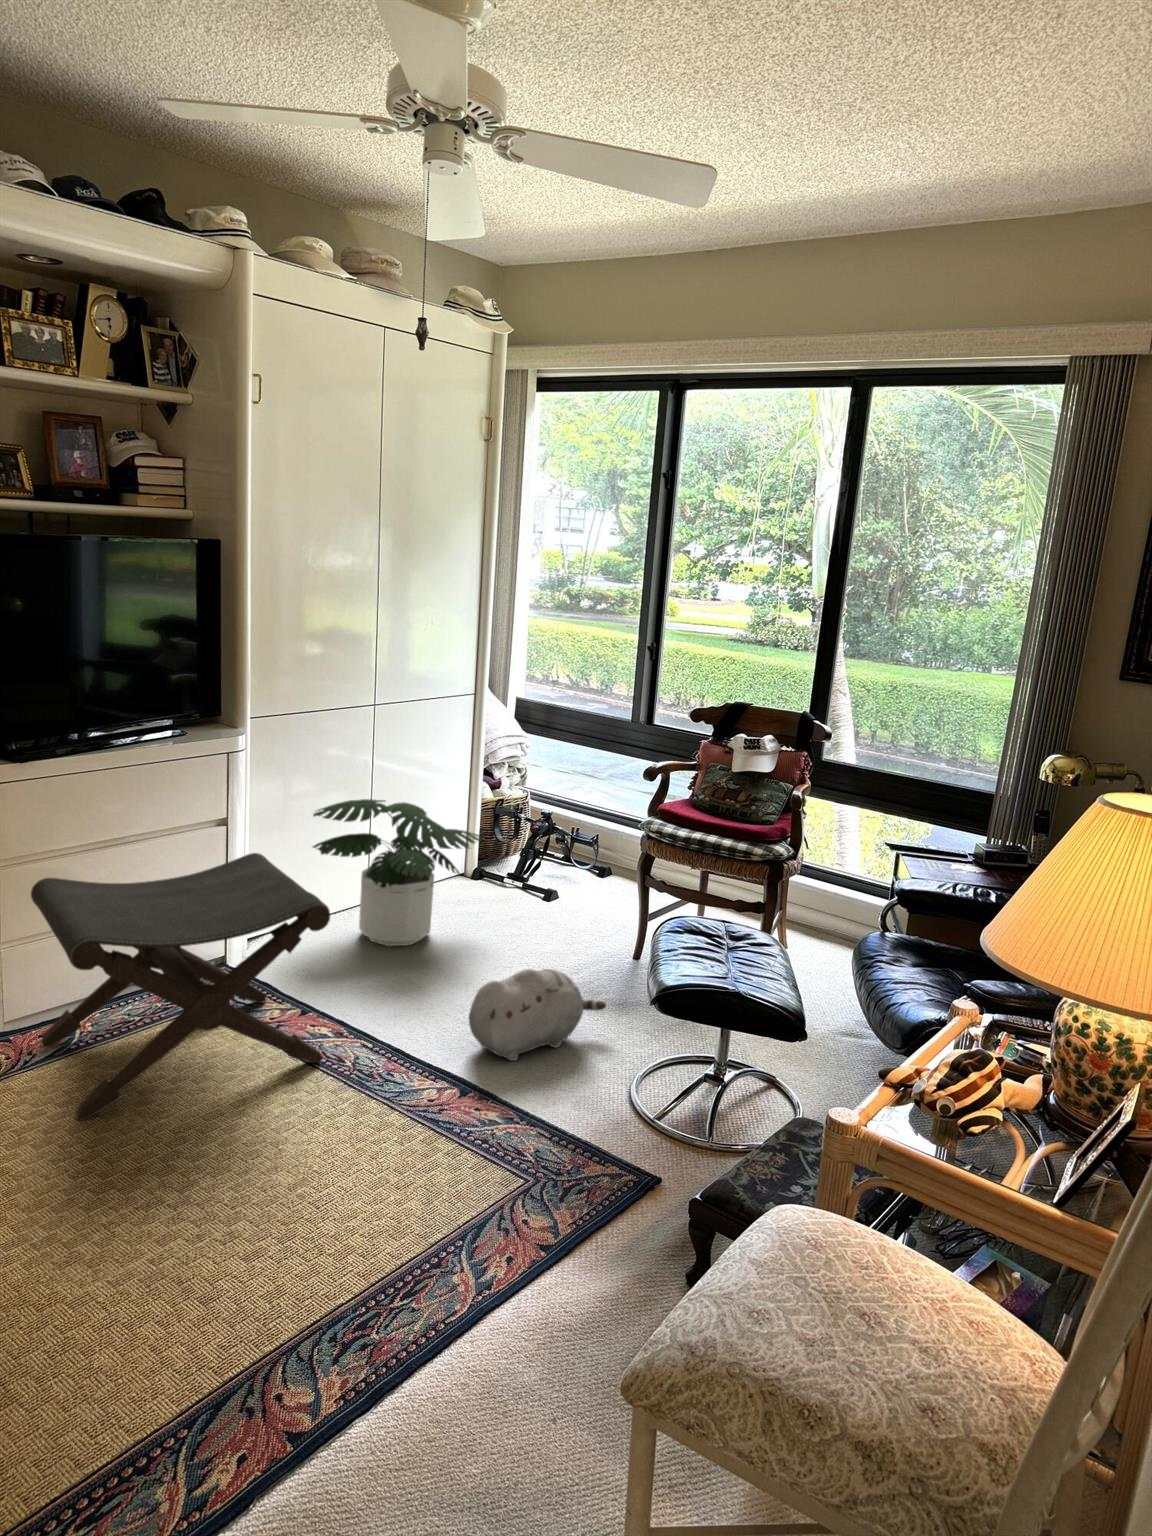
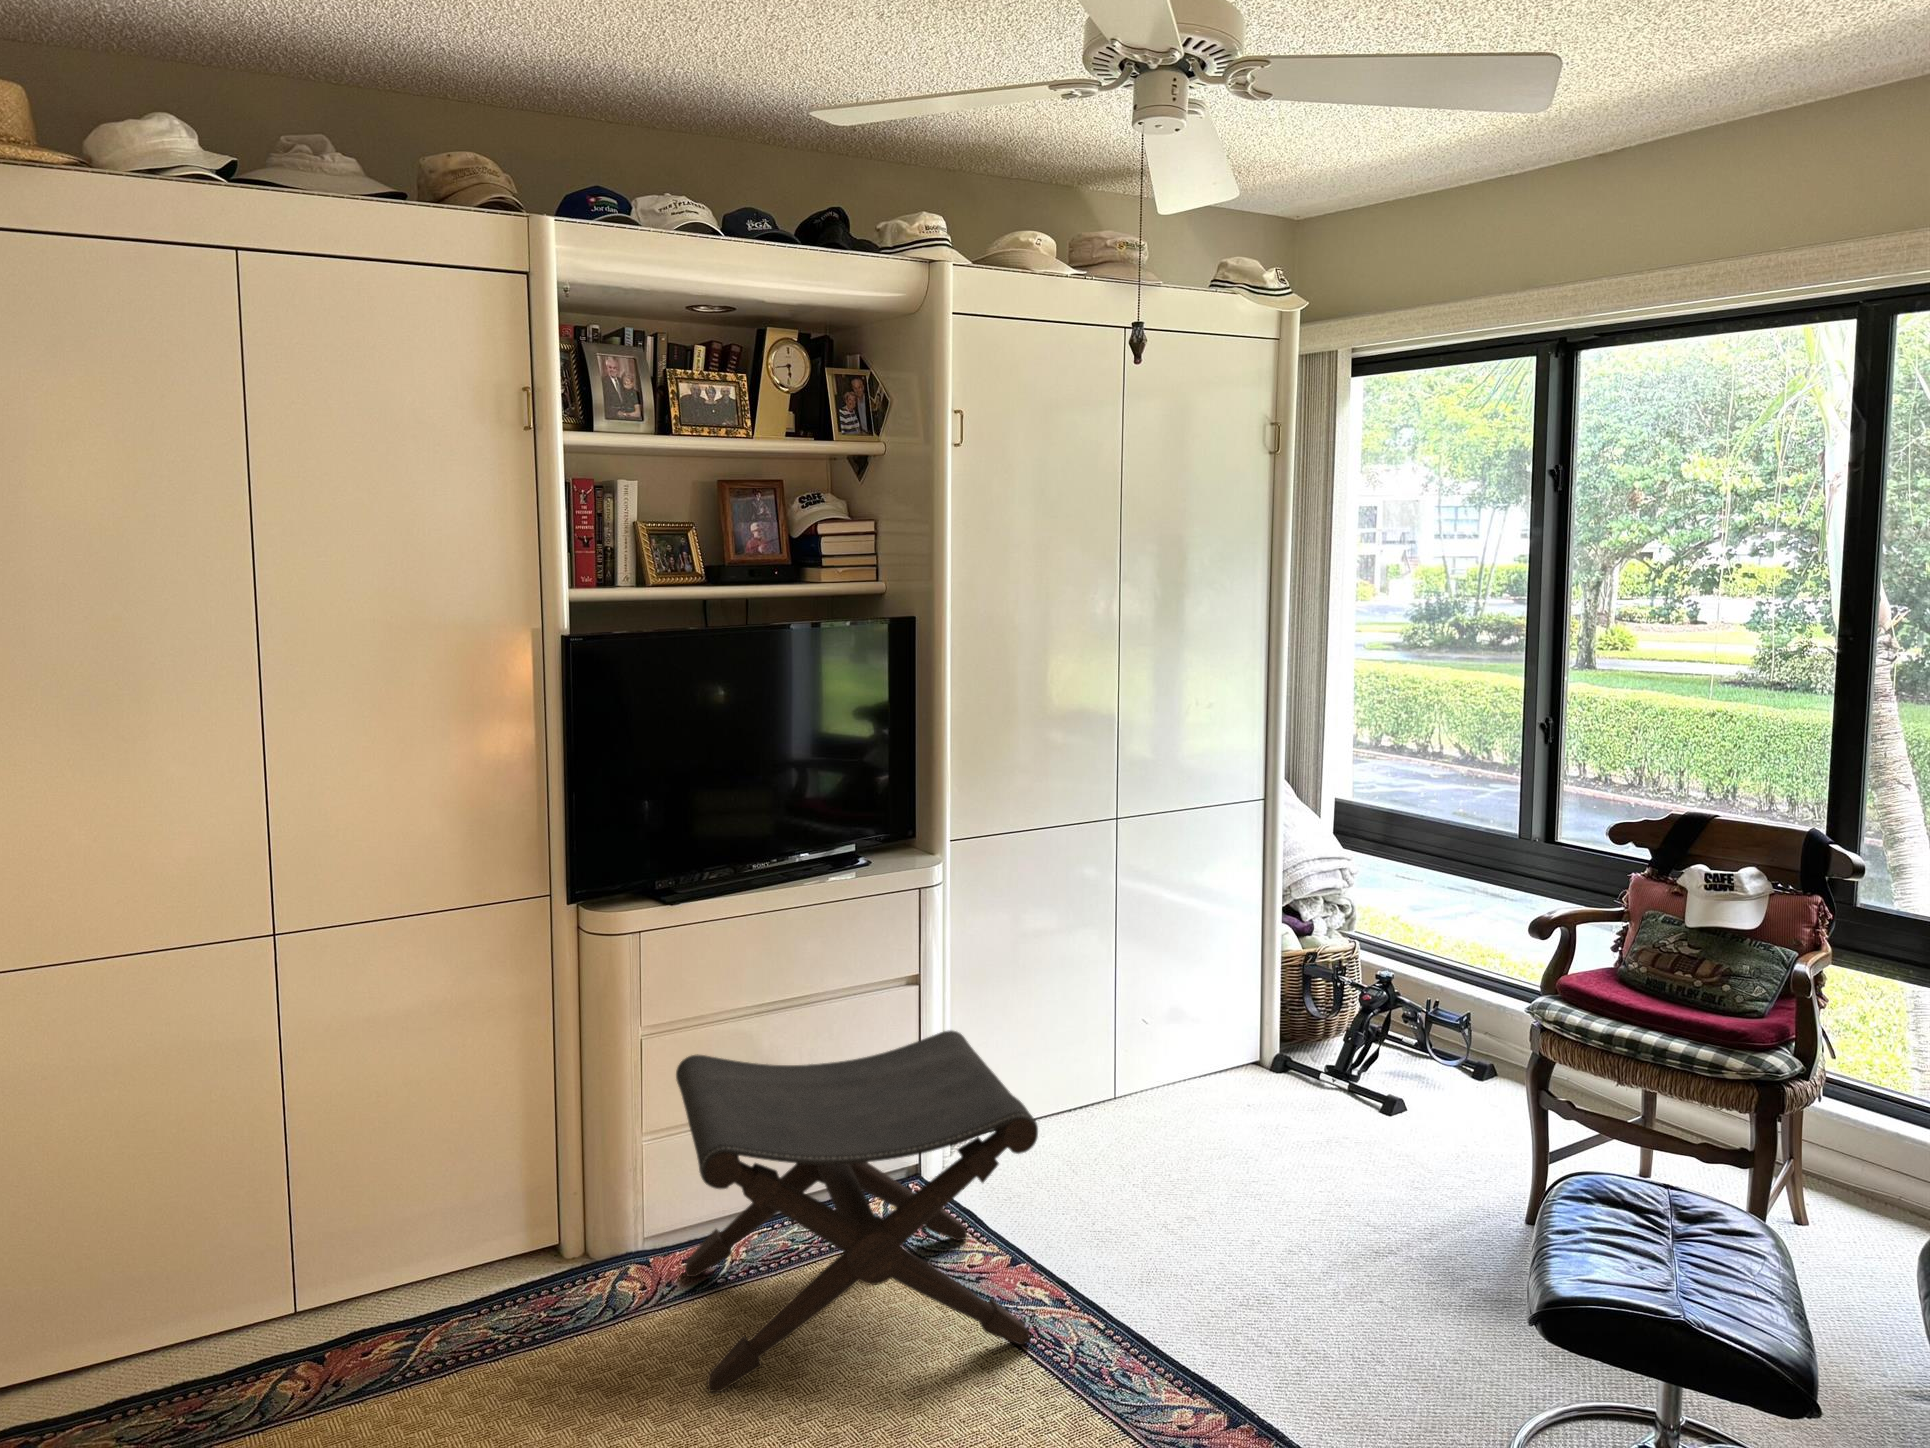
potted plant: present [313,799,482,946] -> none [1036,955,1278,1168]
plush toy: present [469,969,606,1061] -> none [1245,1235,1469,1380]

